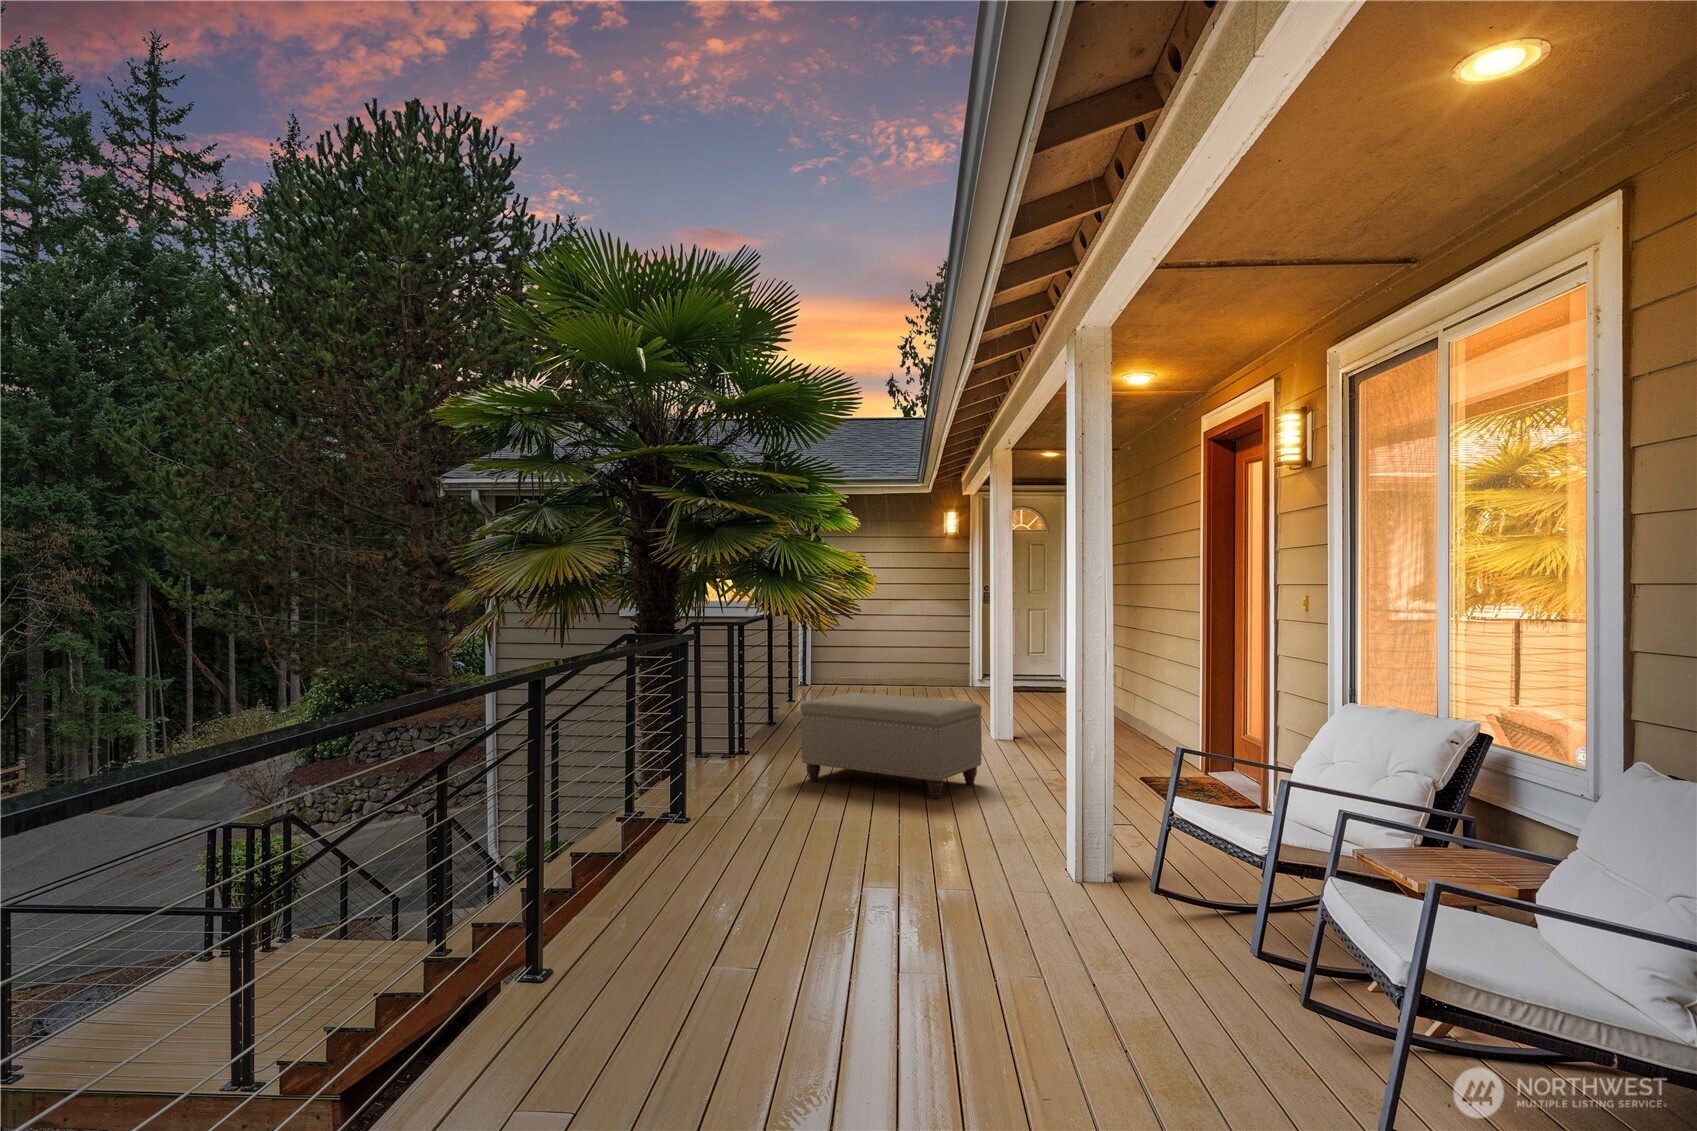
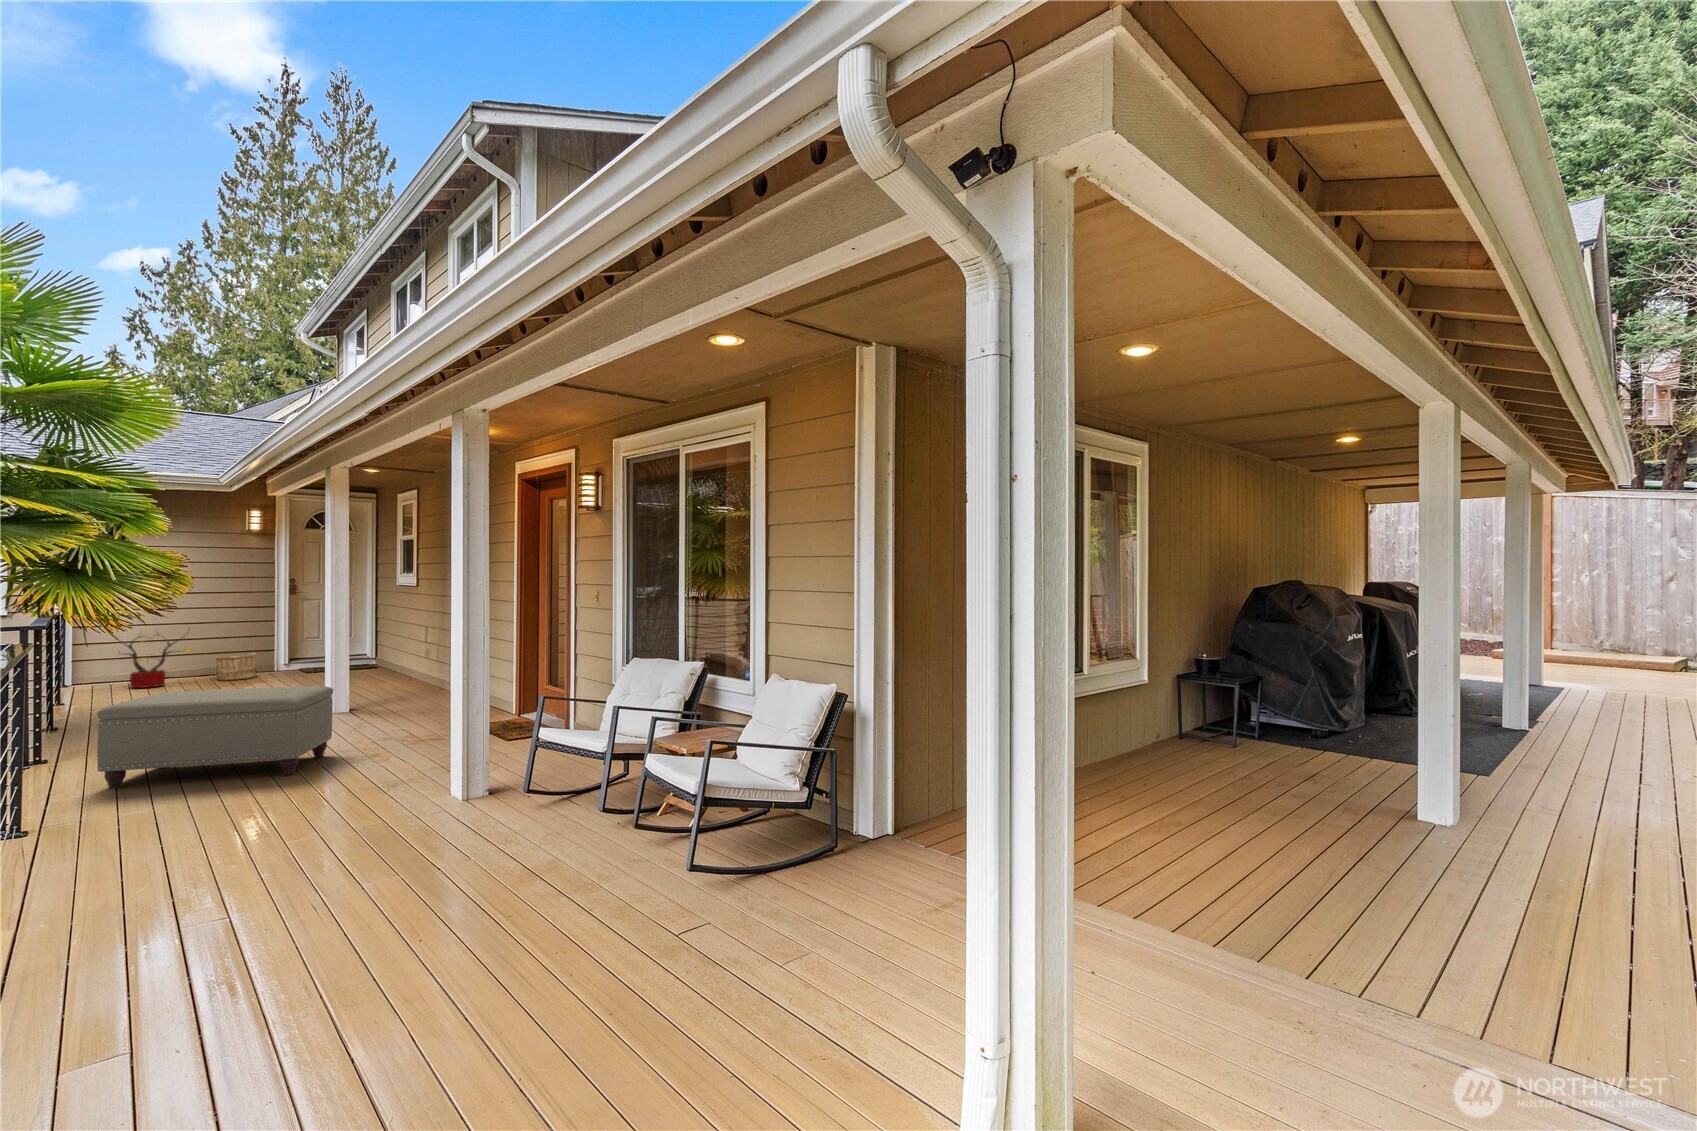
decorative plant: none [863,633,918,690] -> present [119,632,194,688]
wooden bucket: none [933,662,966,690] -> present [215,652,257,680]

